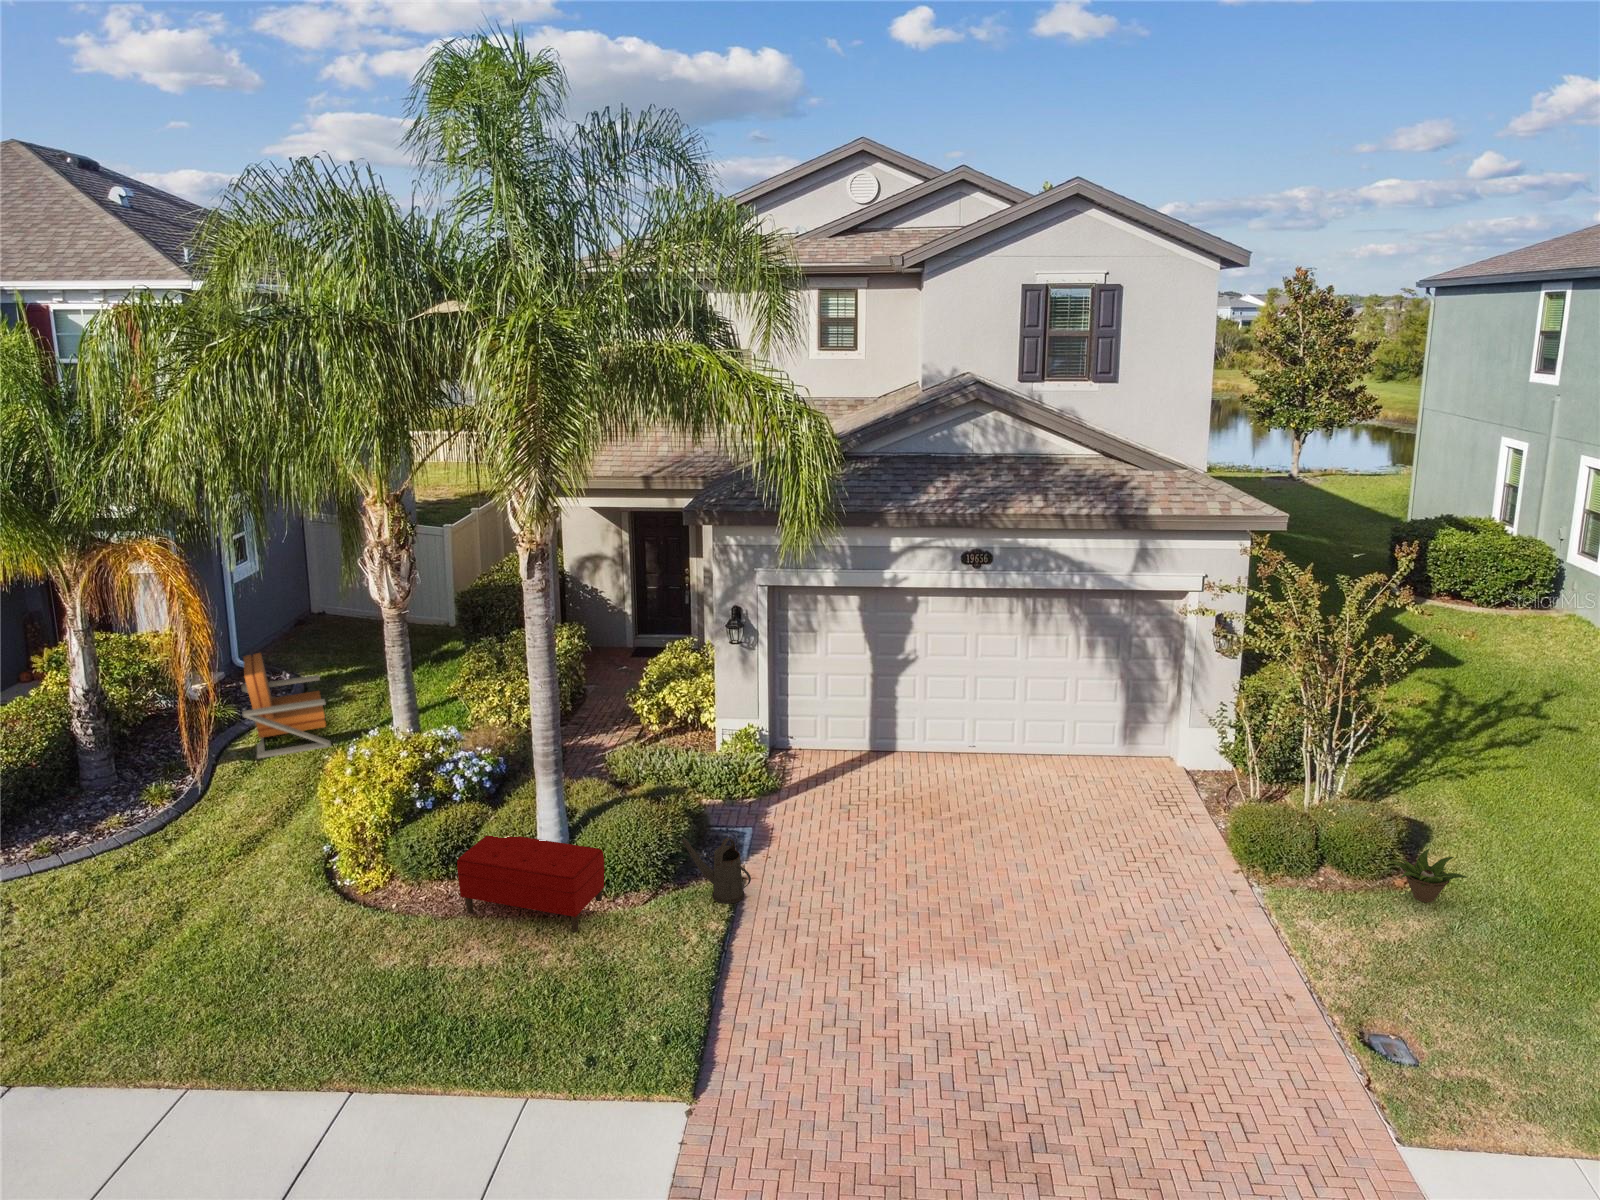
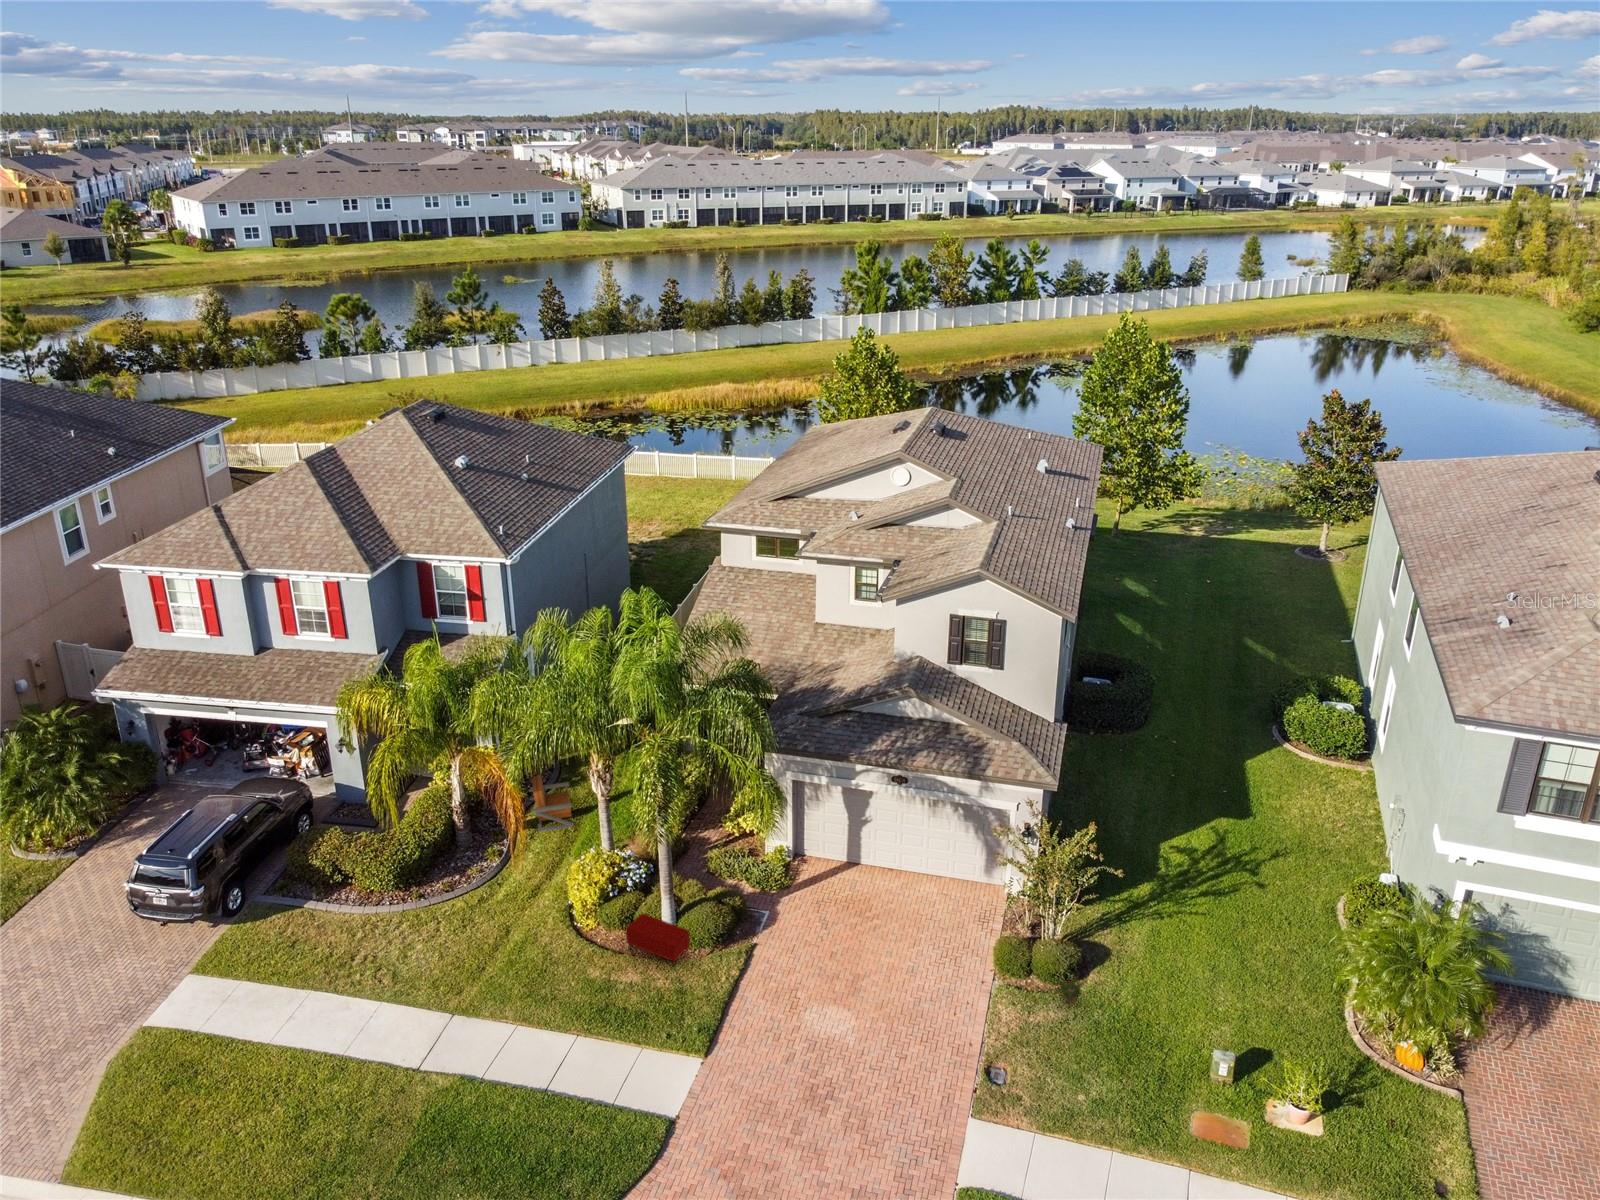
watering can: present [682,838,751,904] -> none [727,926,755,960]

